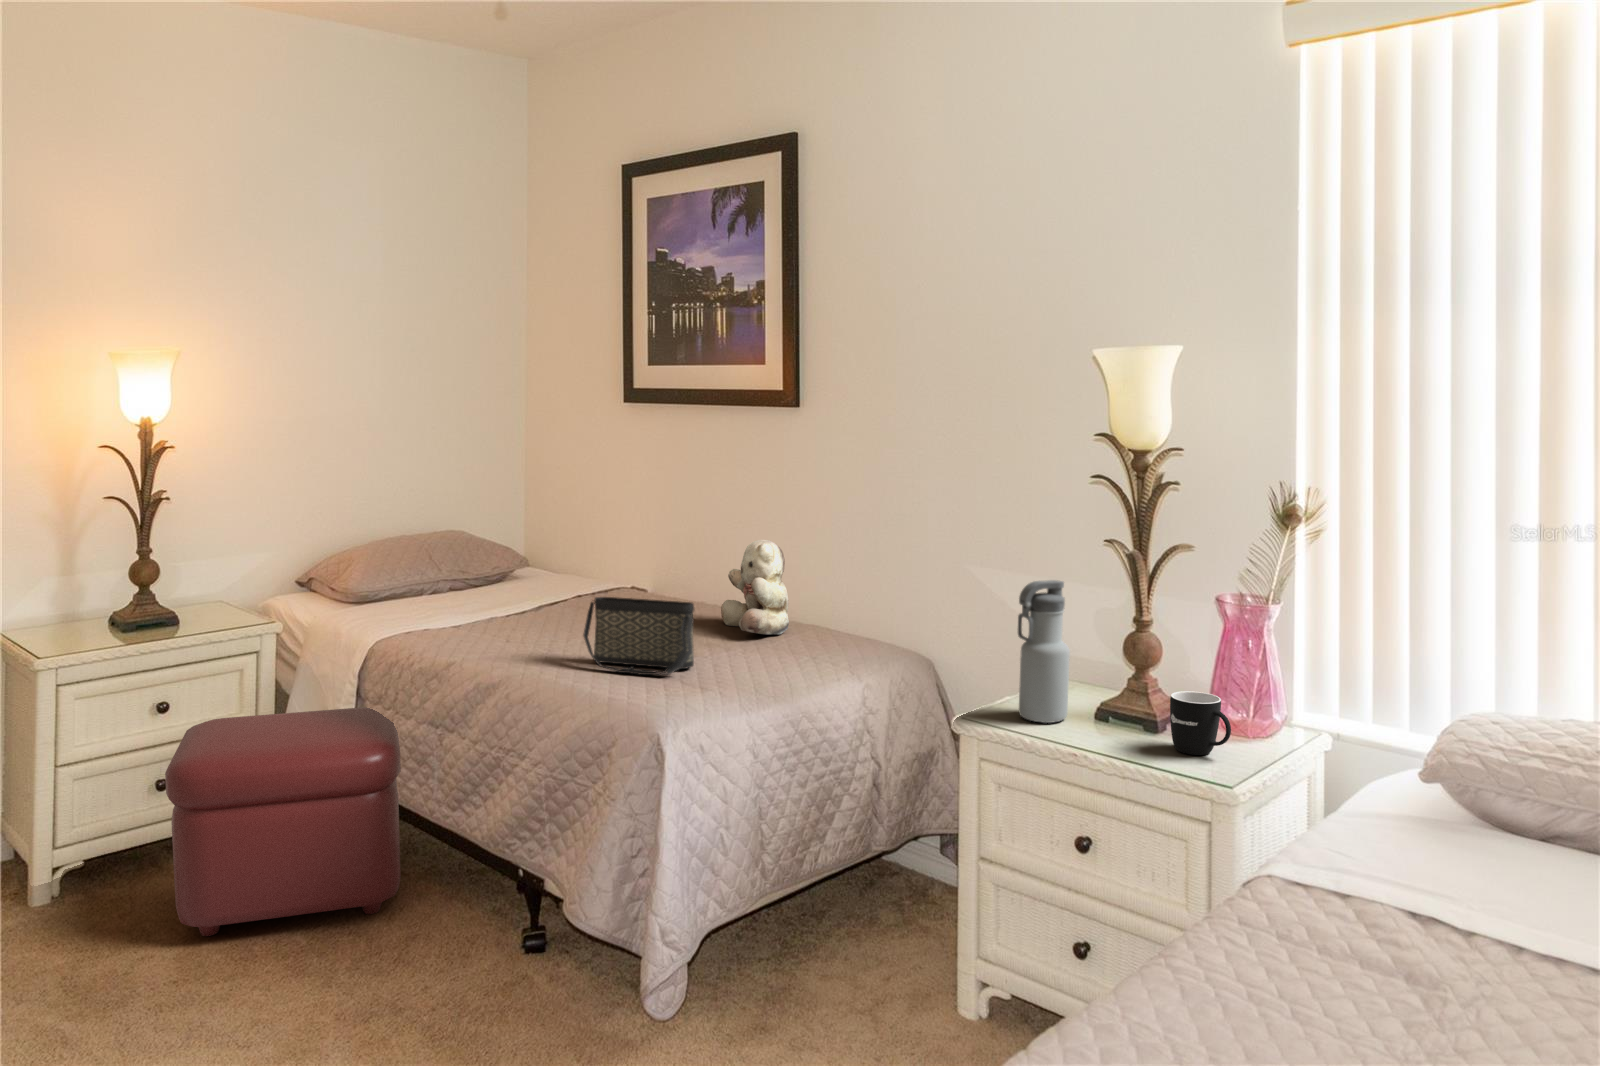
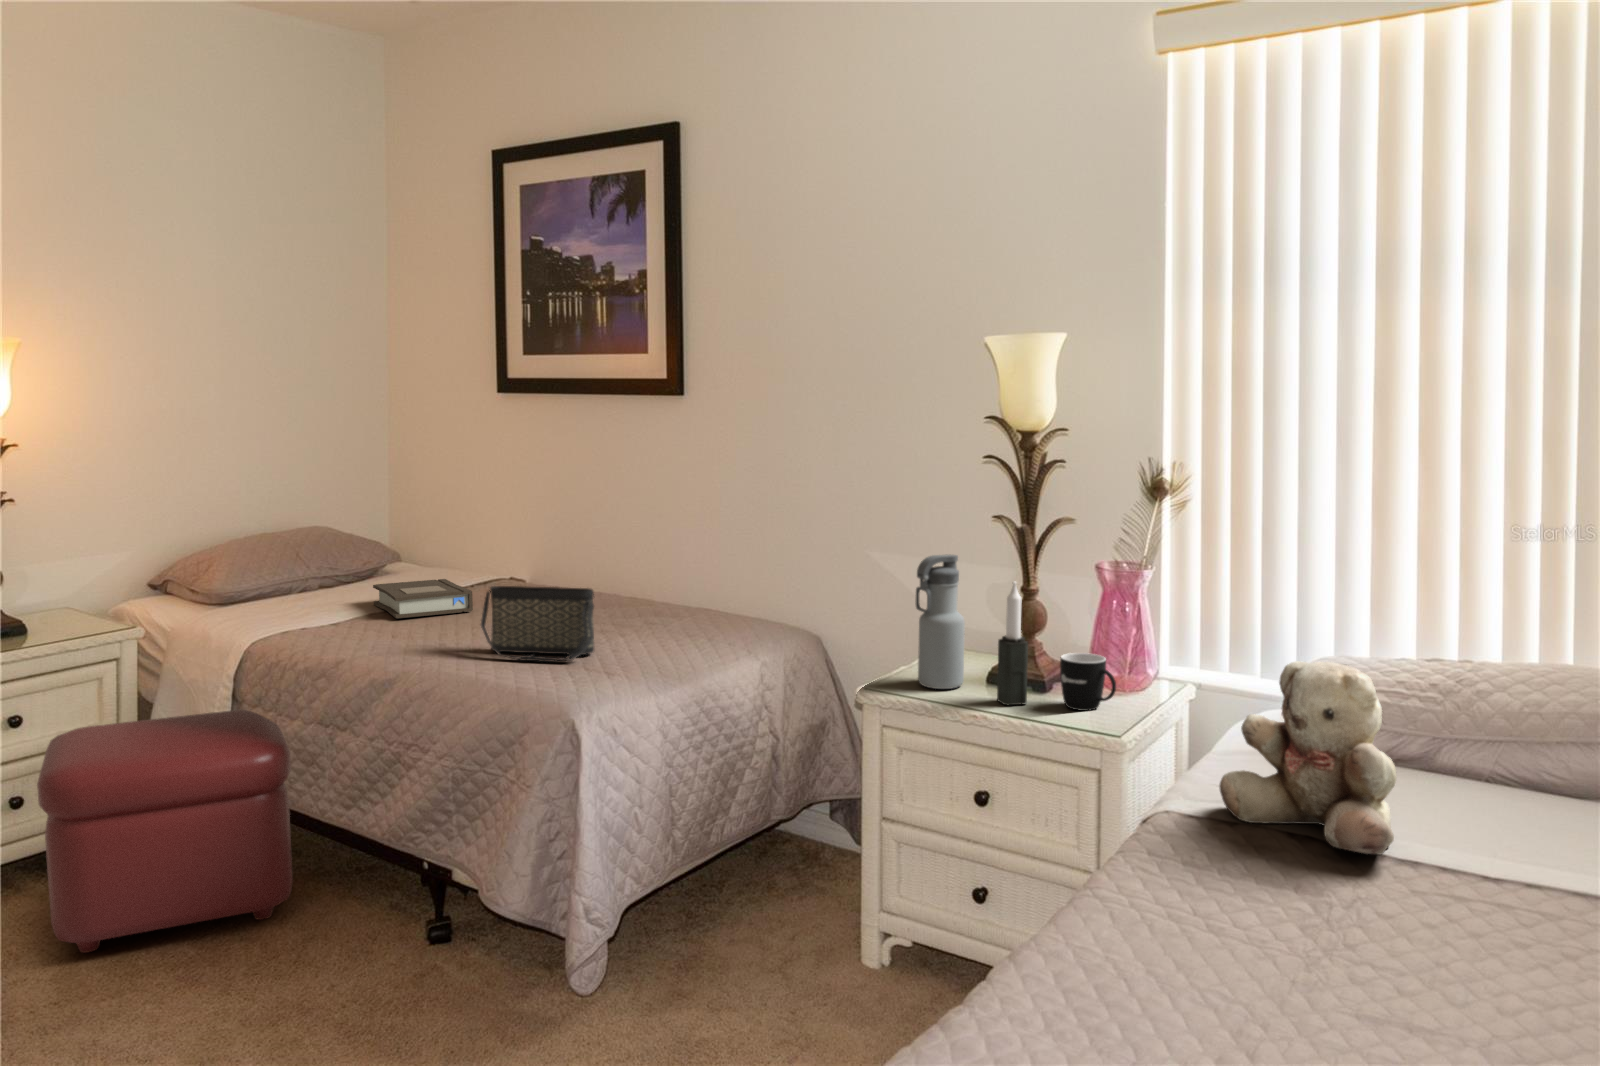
teddy bear: present [721,540,789,635] -> present [1220,661,1396,854]
book: none [495,585,587,624] -> present [373,579,473,618]
candle: none [1101,612,1135,744] -> present [997,581,1028,705]

